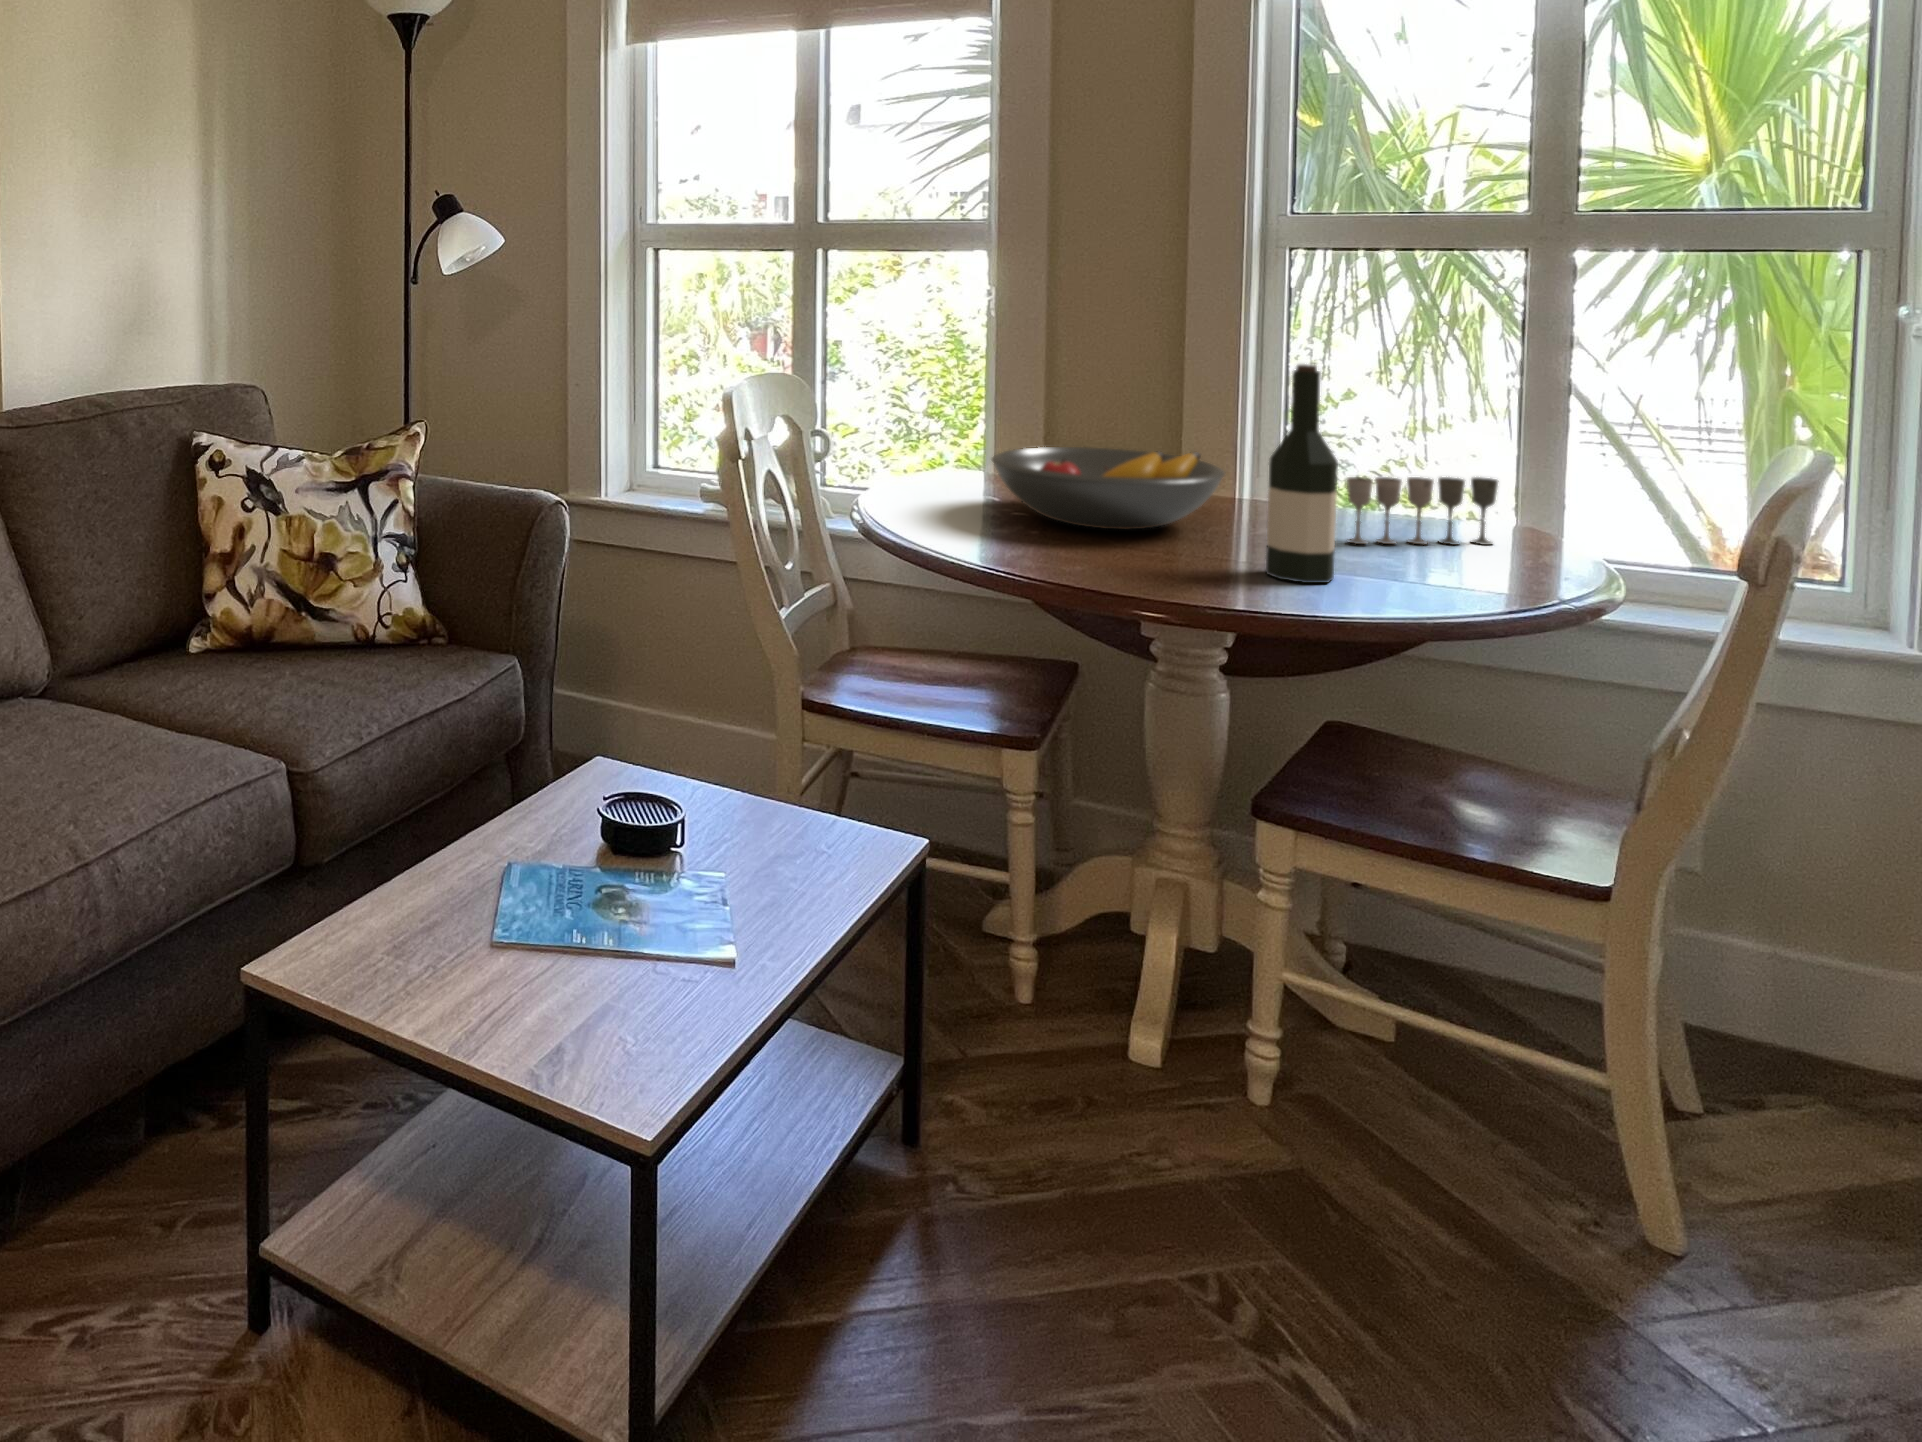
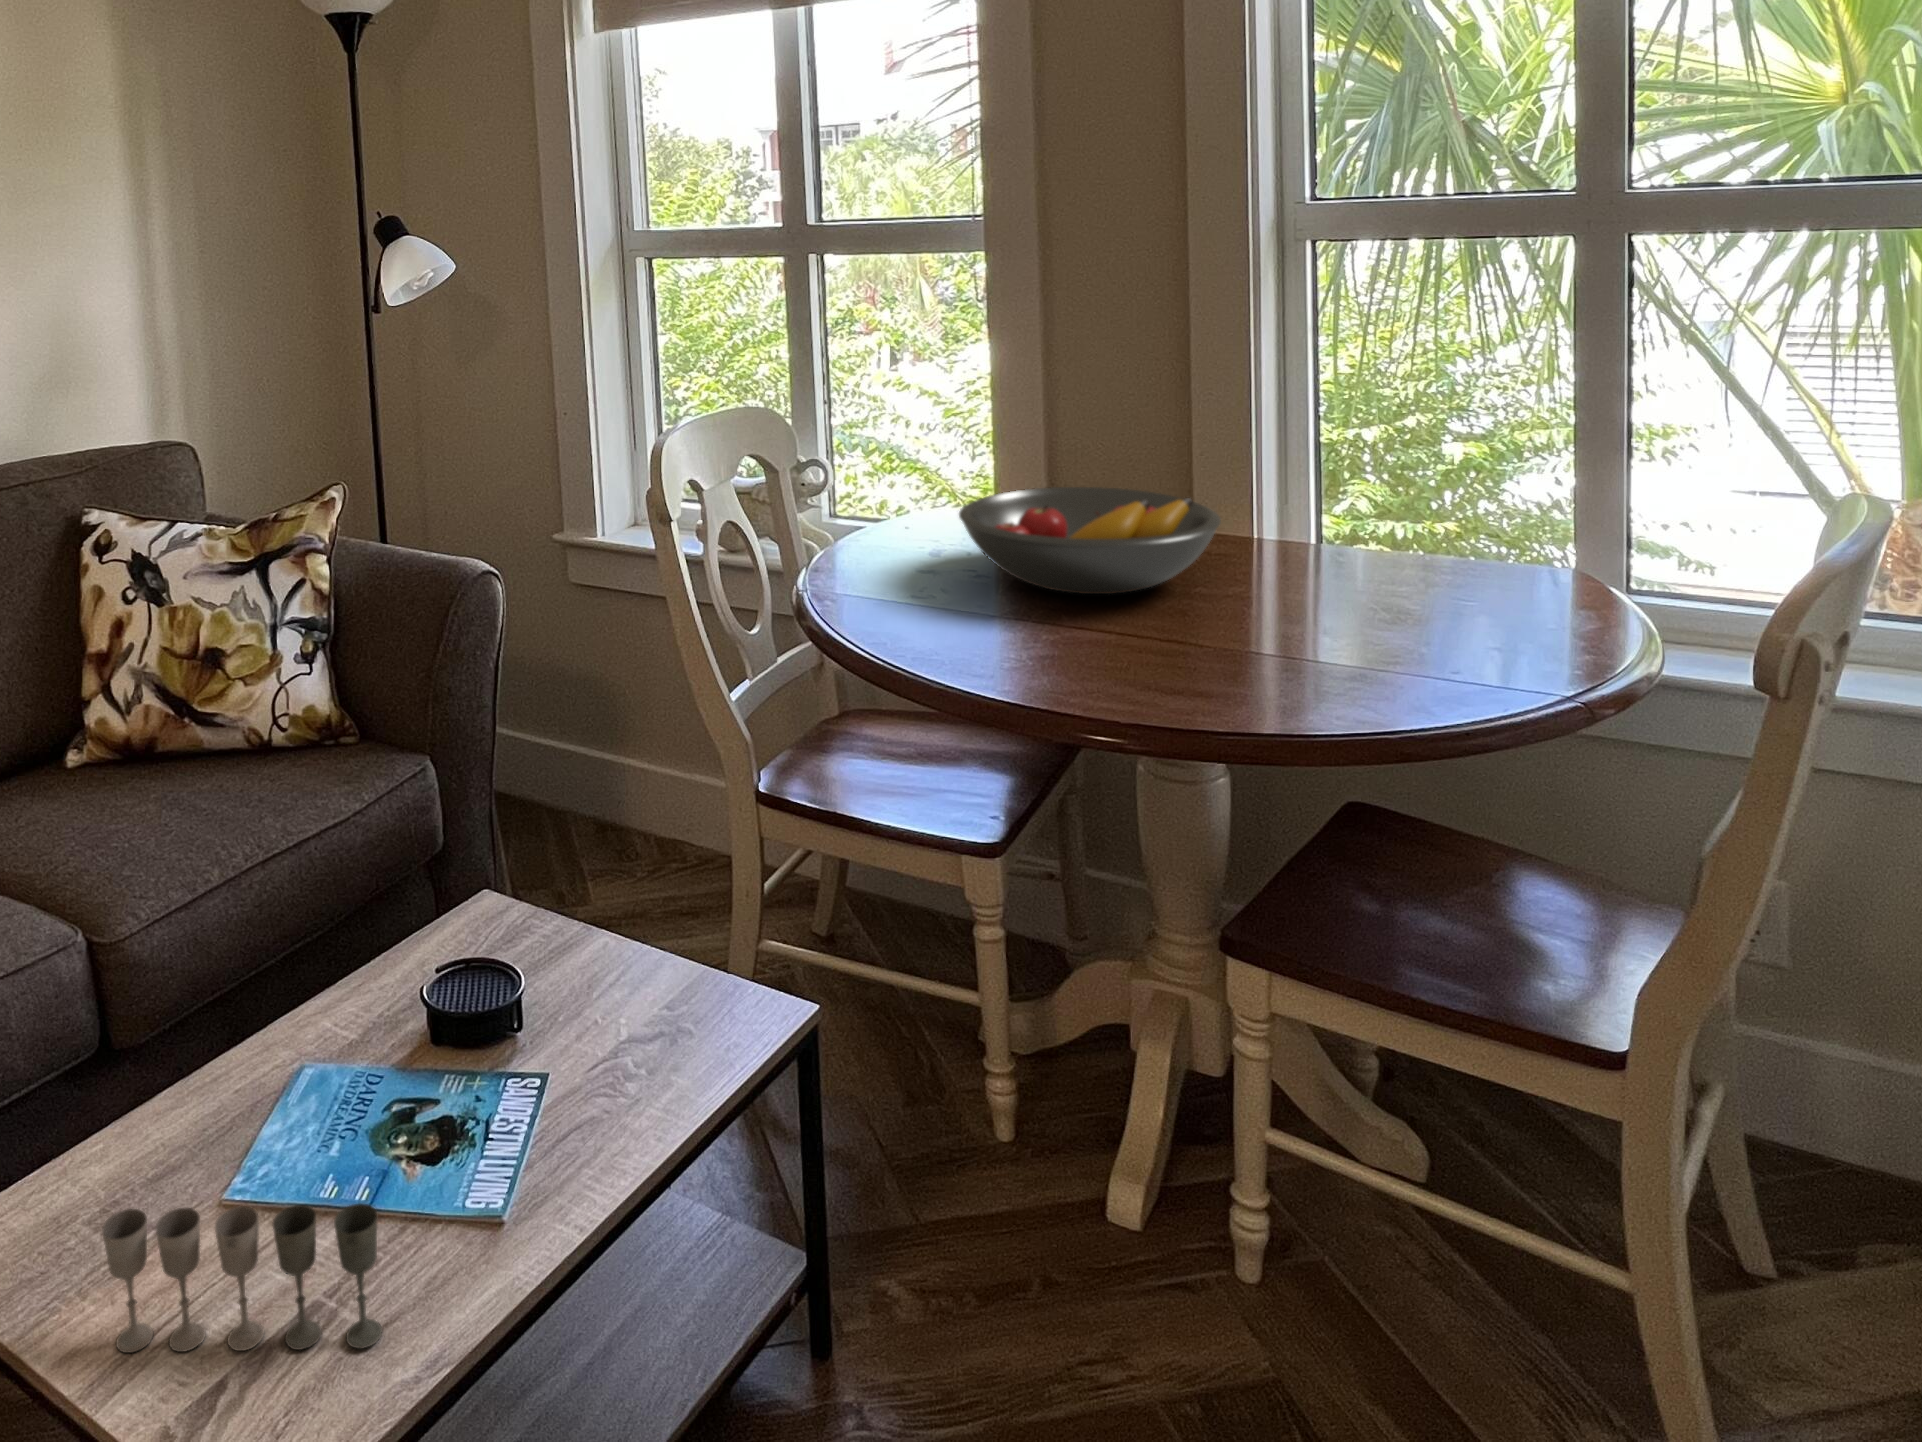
wine bottle: present [1266,364,1338,583] -> none [1243,408,1323,674]
wine glass: present [1347,477,1499,545] -> present [102,1204,382,1353]

